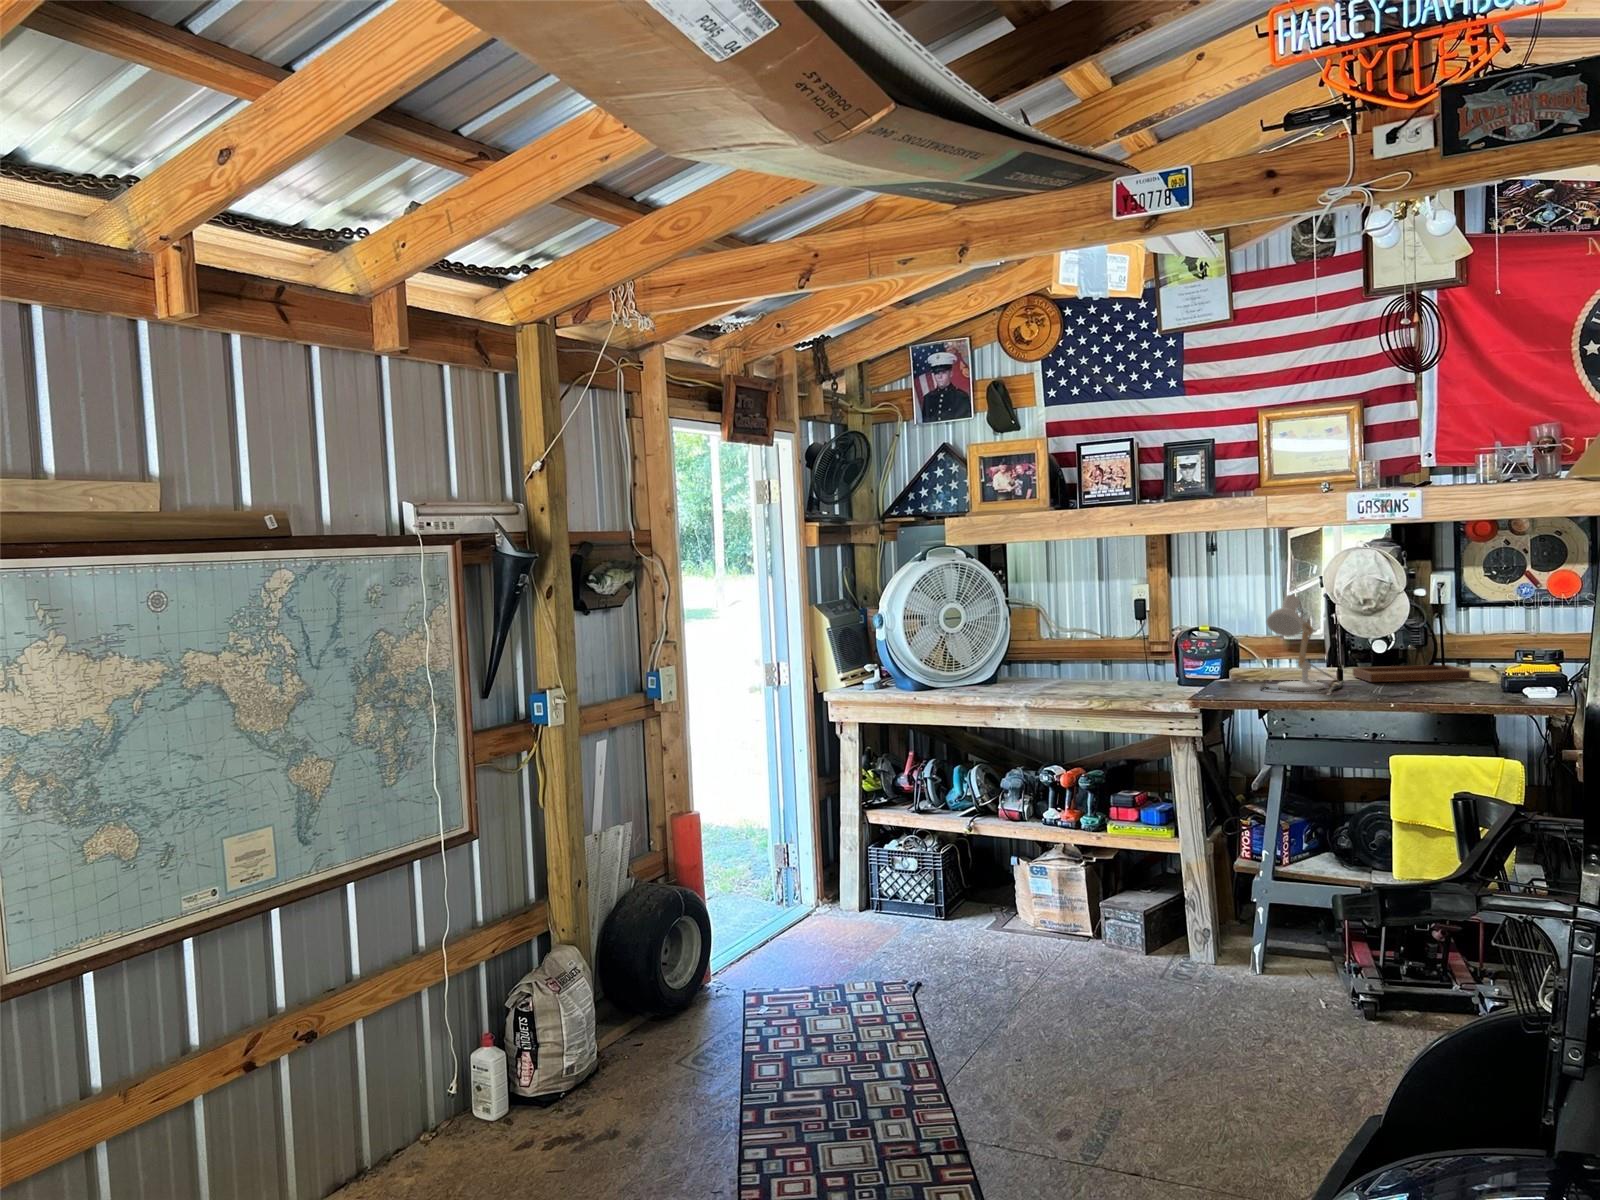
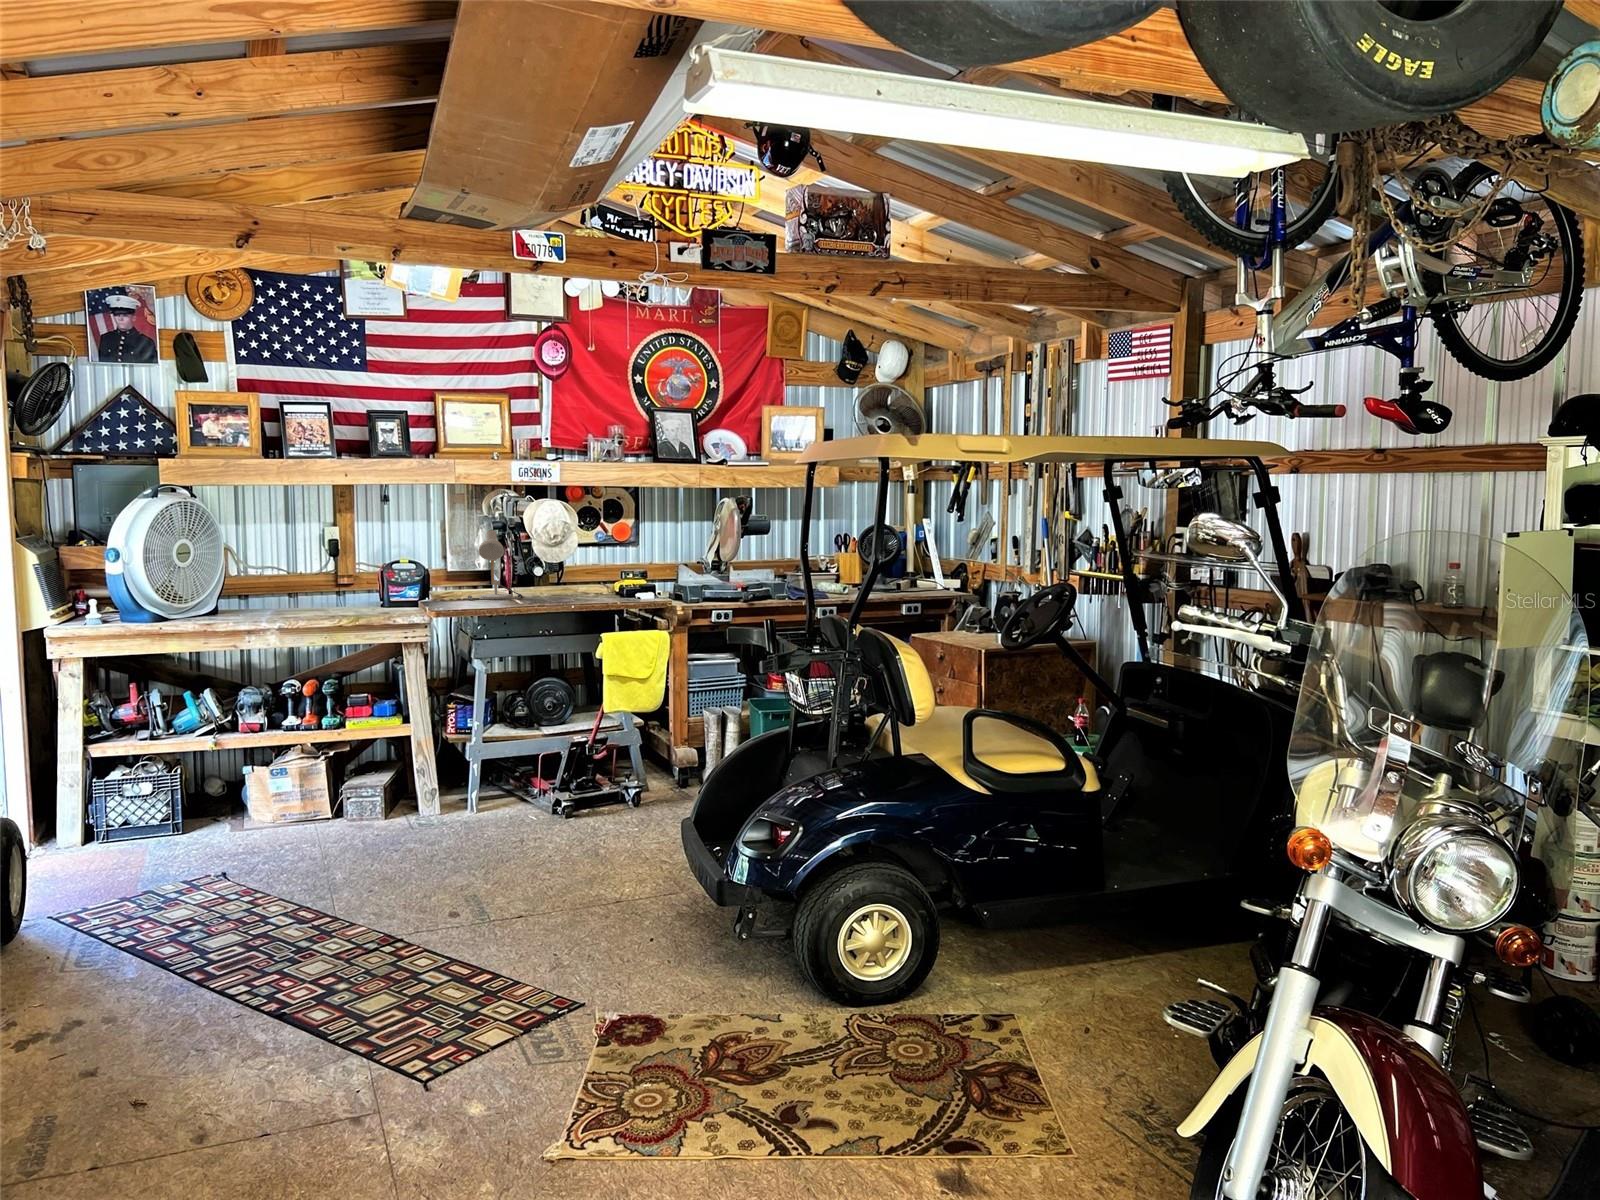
tray: present [1353,645,1471,682] -> none [515,567,587,592]

